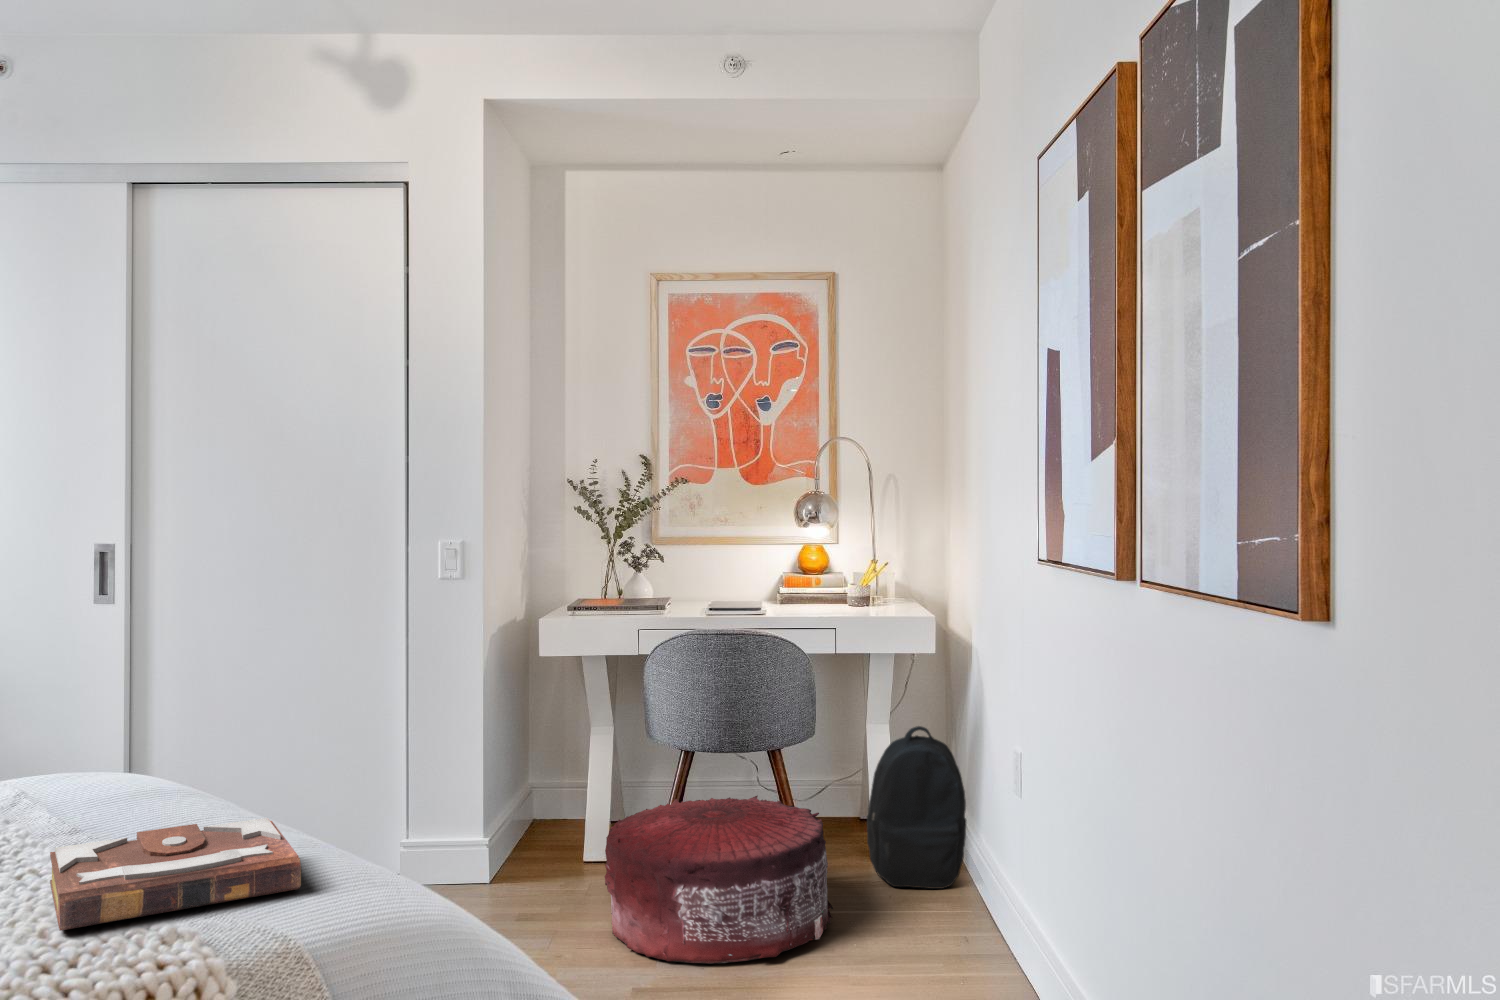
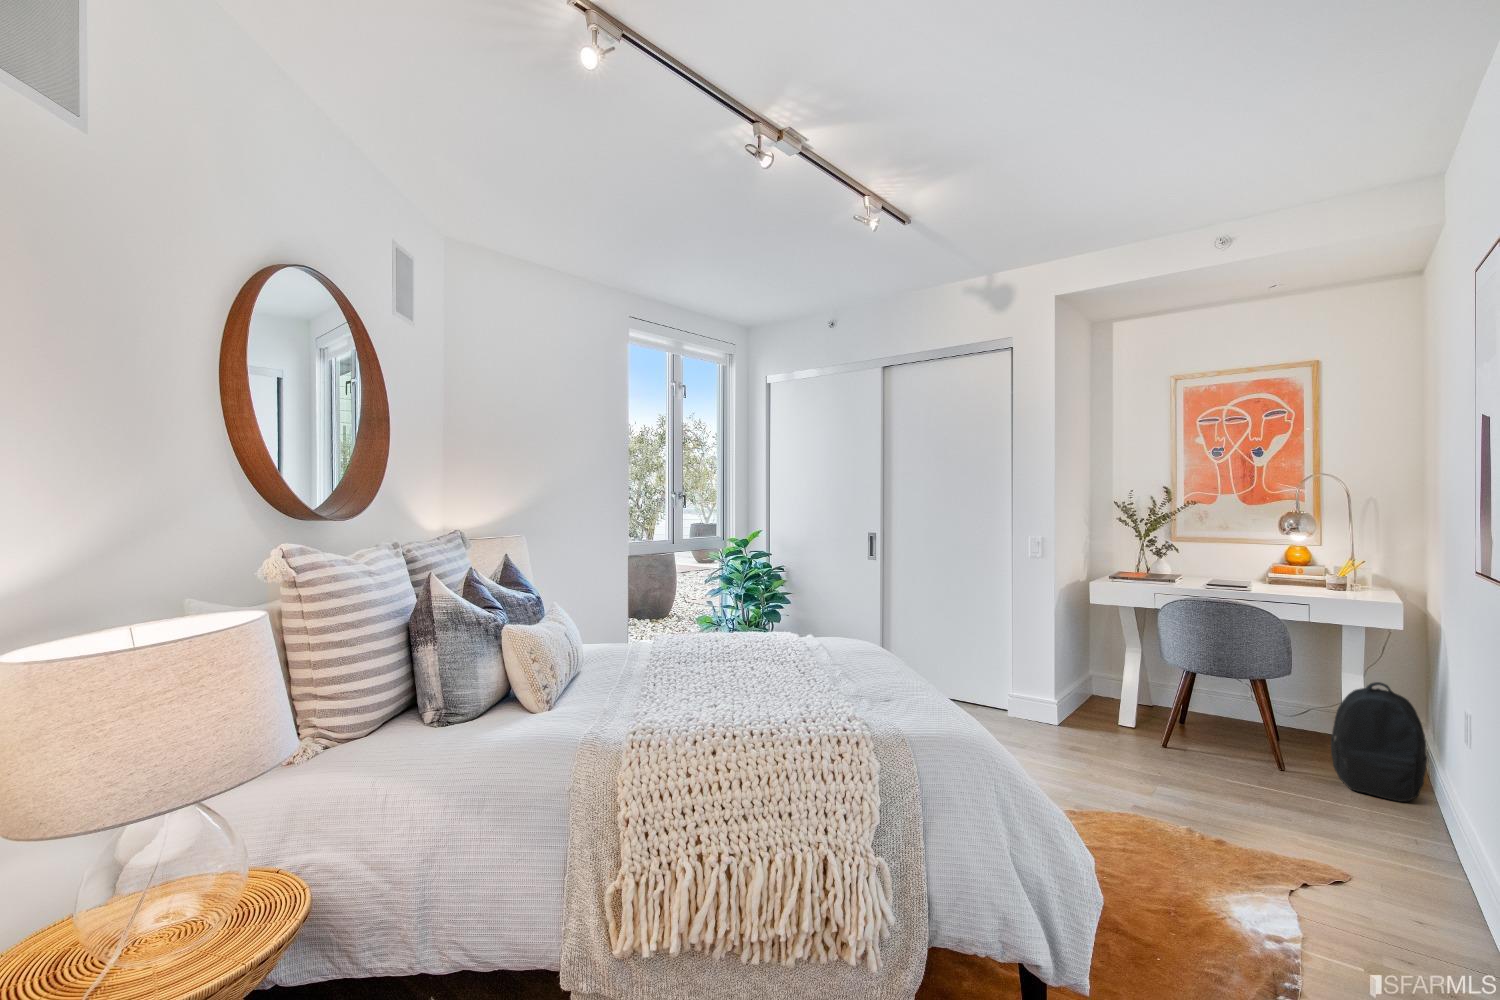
pouf: present [605,796,833,964] -> none [1119,699,1291,811]
book: present [50,818,301,931] -> none [817,672,908,709]

